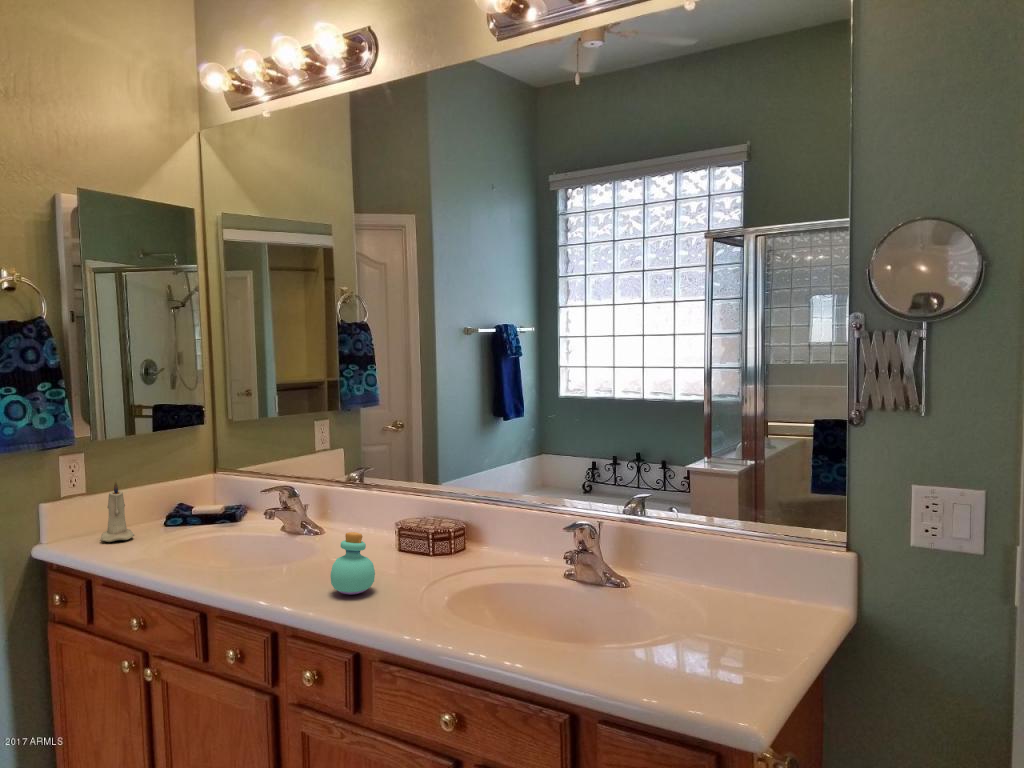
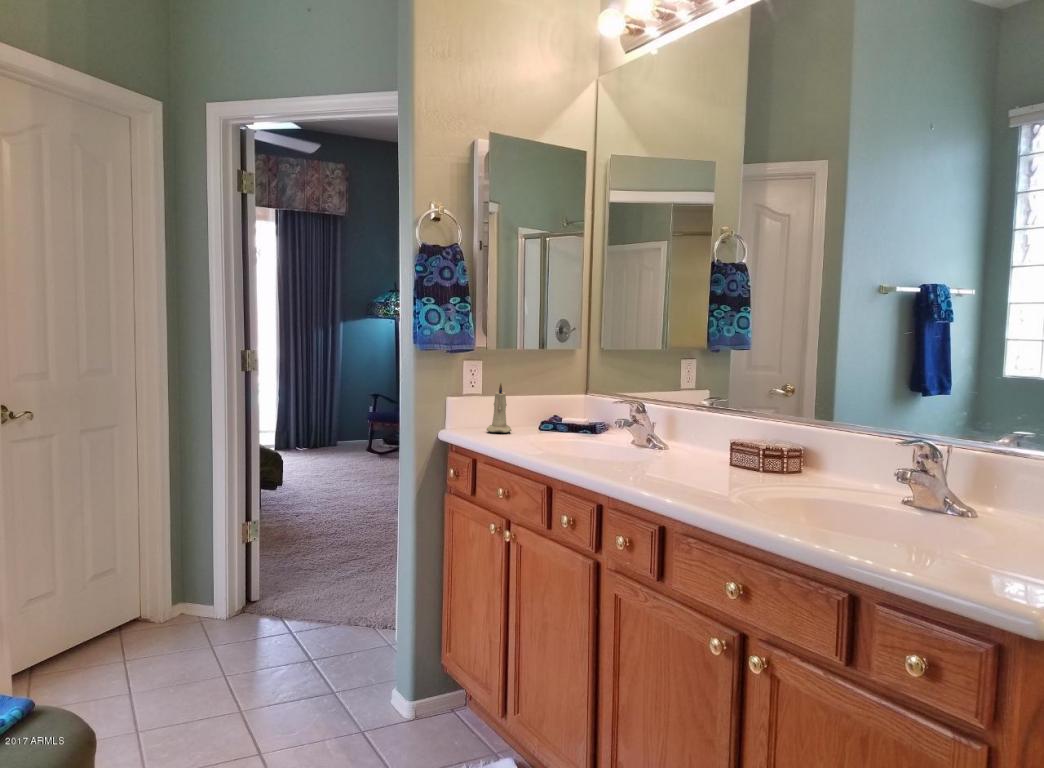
perfume bottle: present [330,532,375,595] -> none [650,422,693,480]

